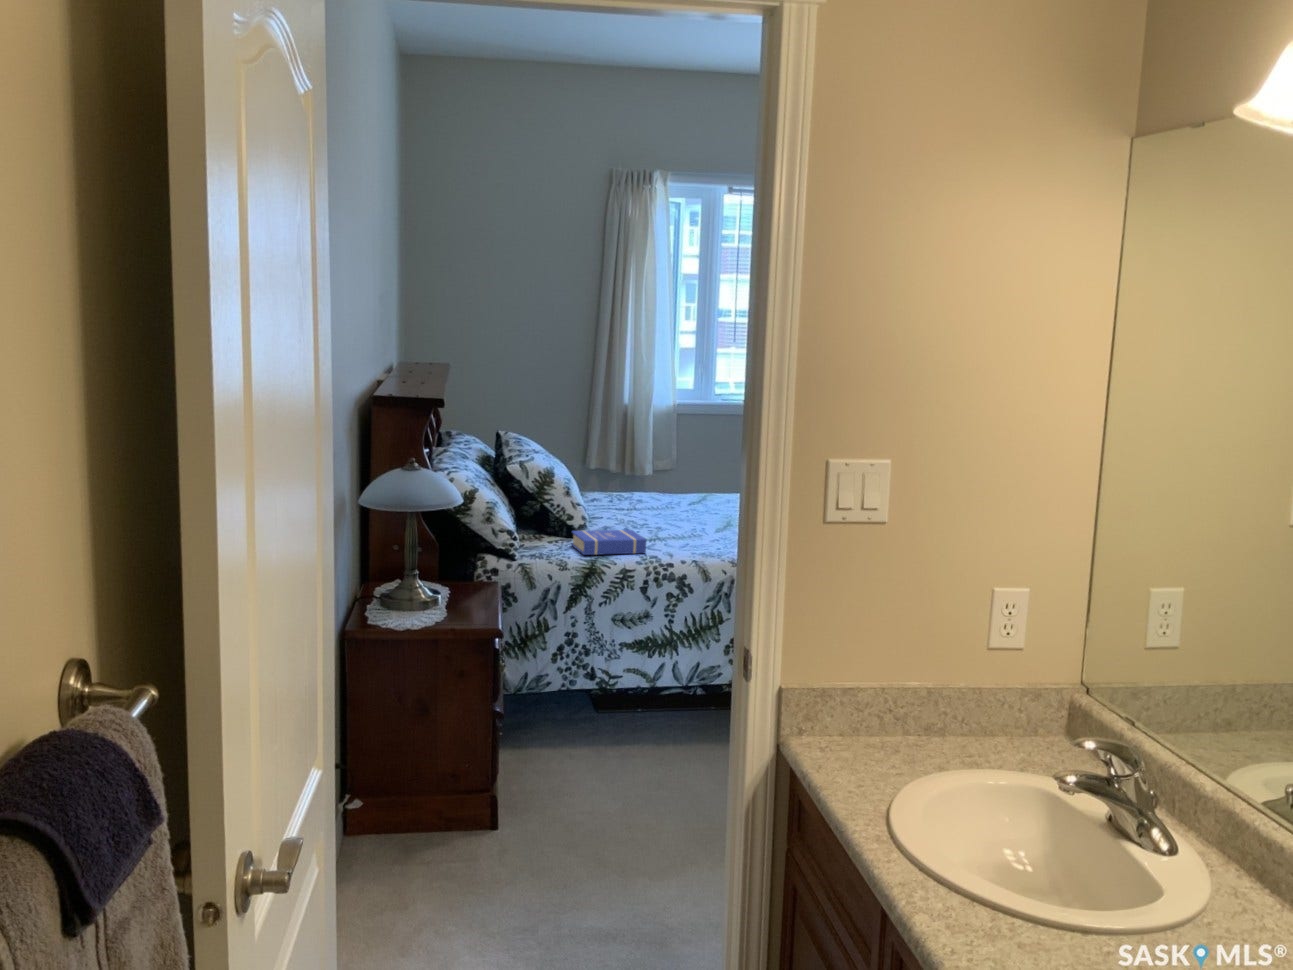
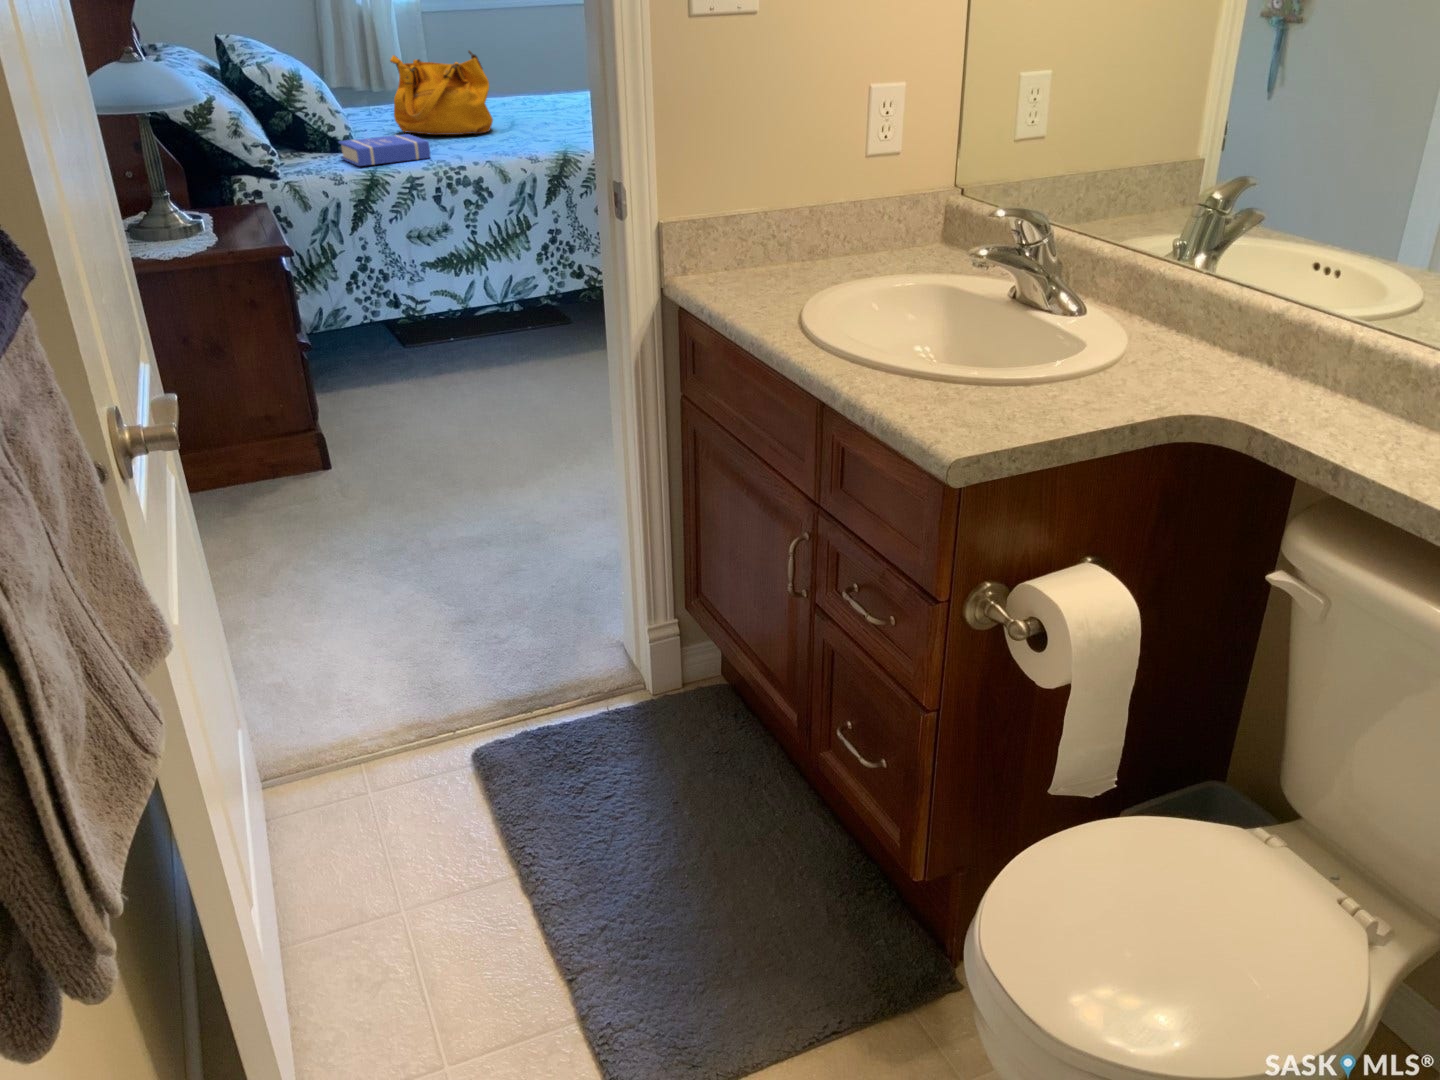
handbag: none [625,462,709,533] -> present [390,51,493,135]

